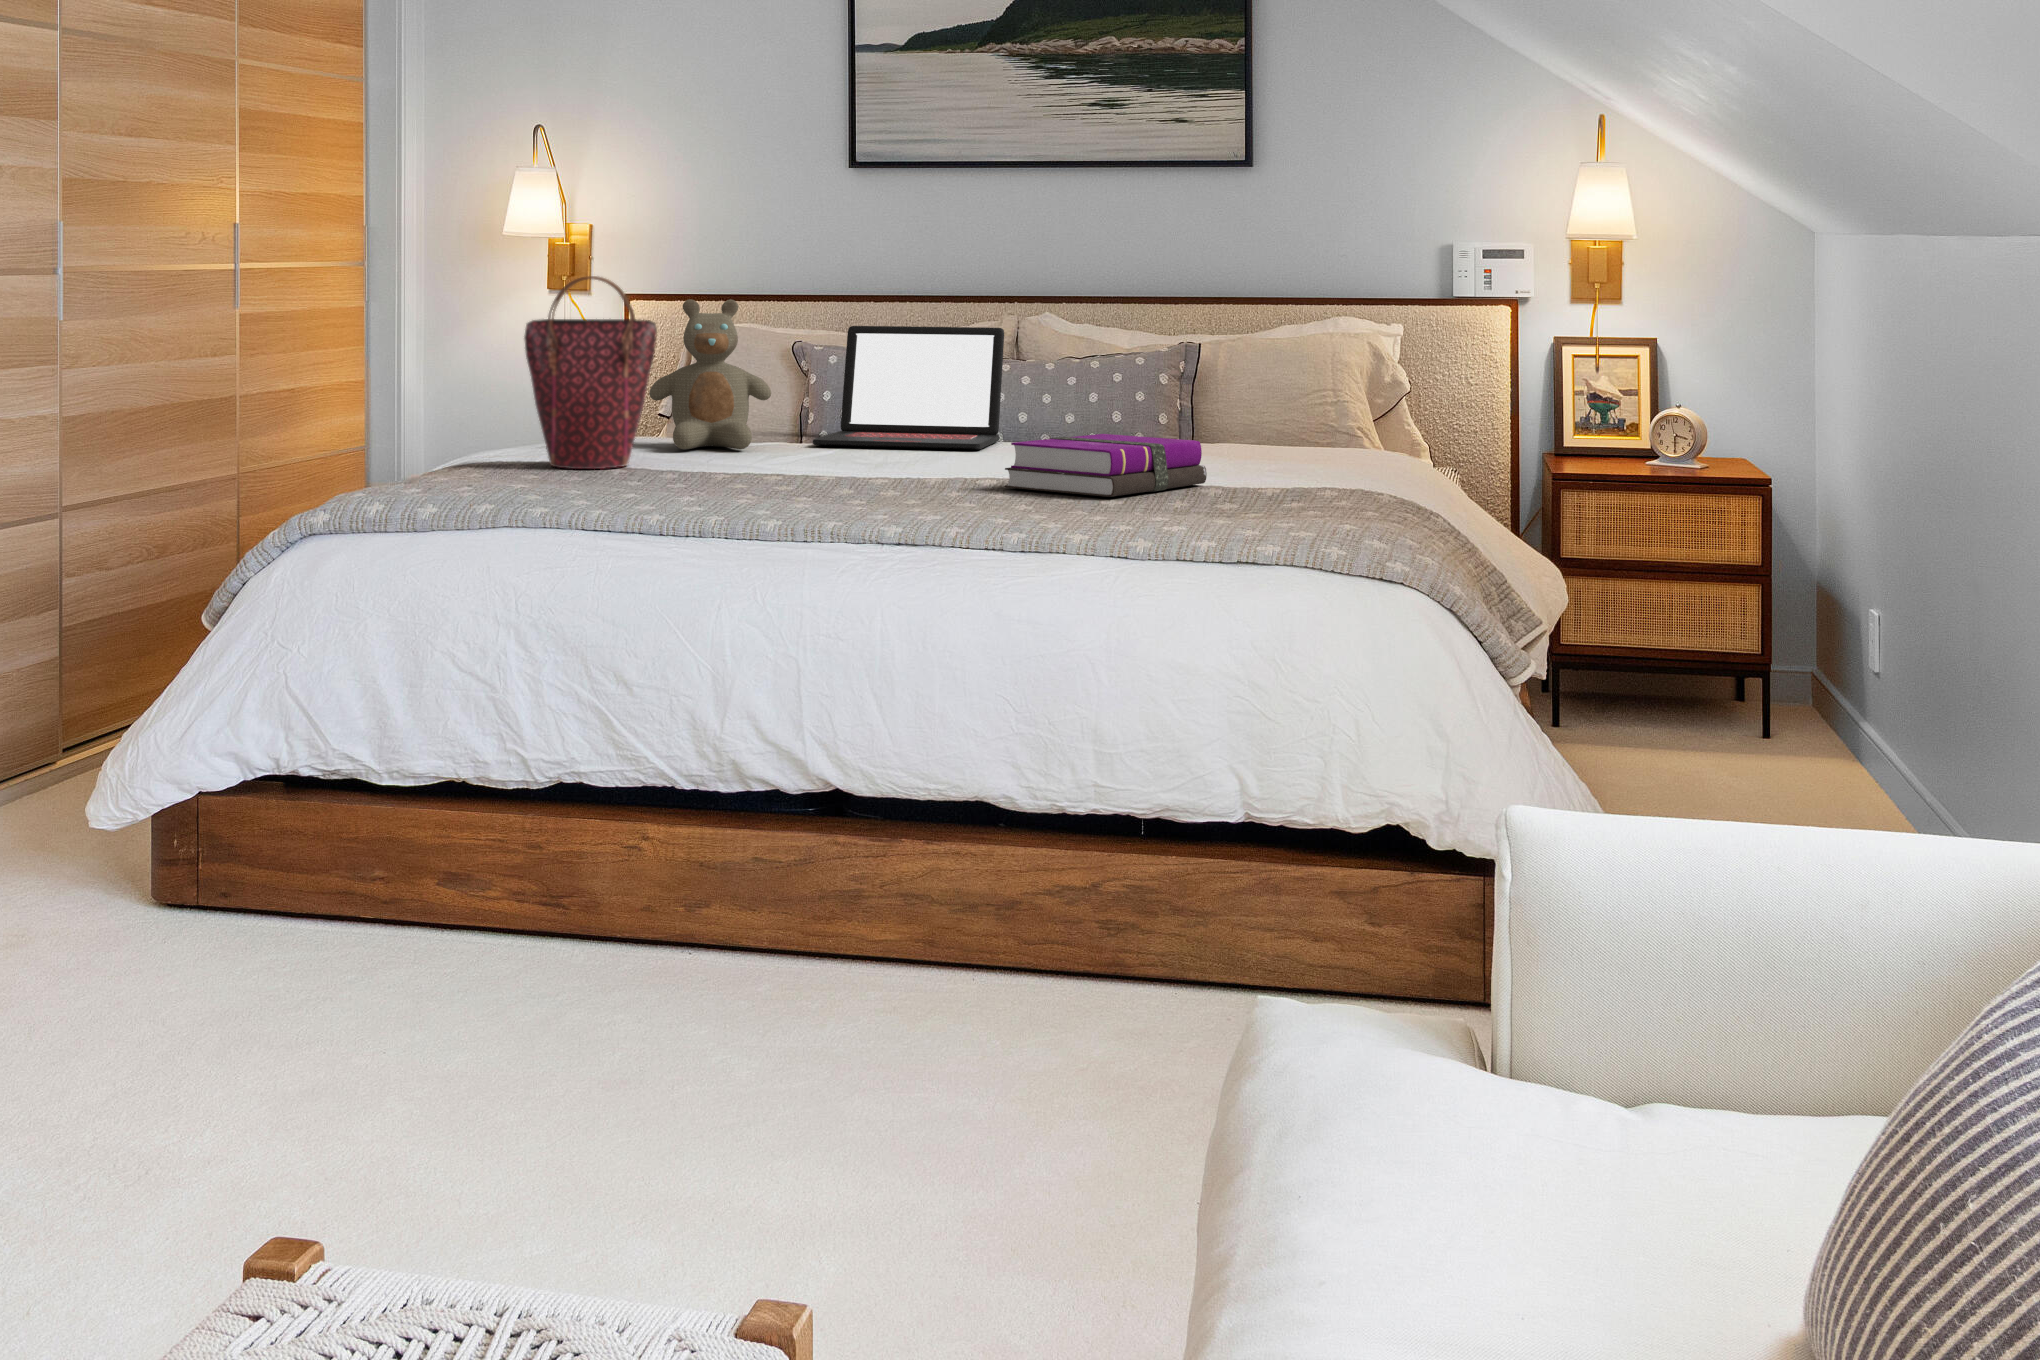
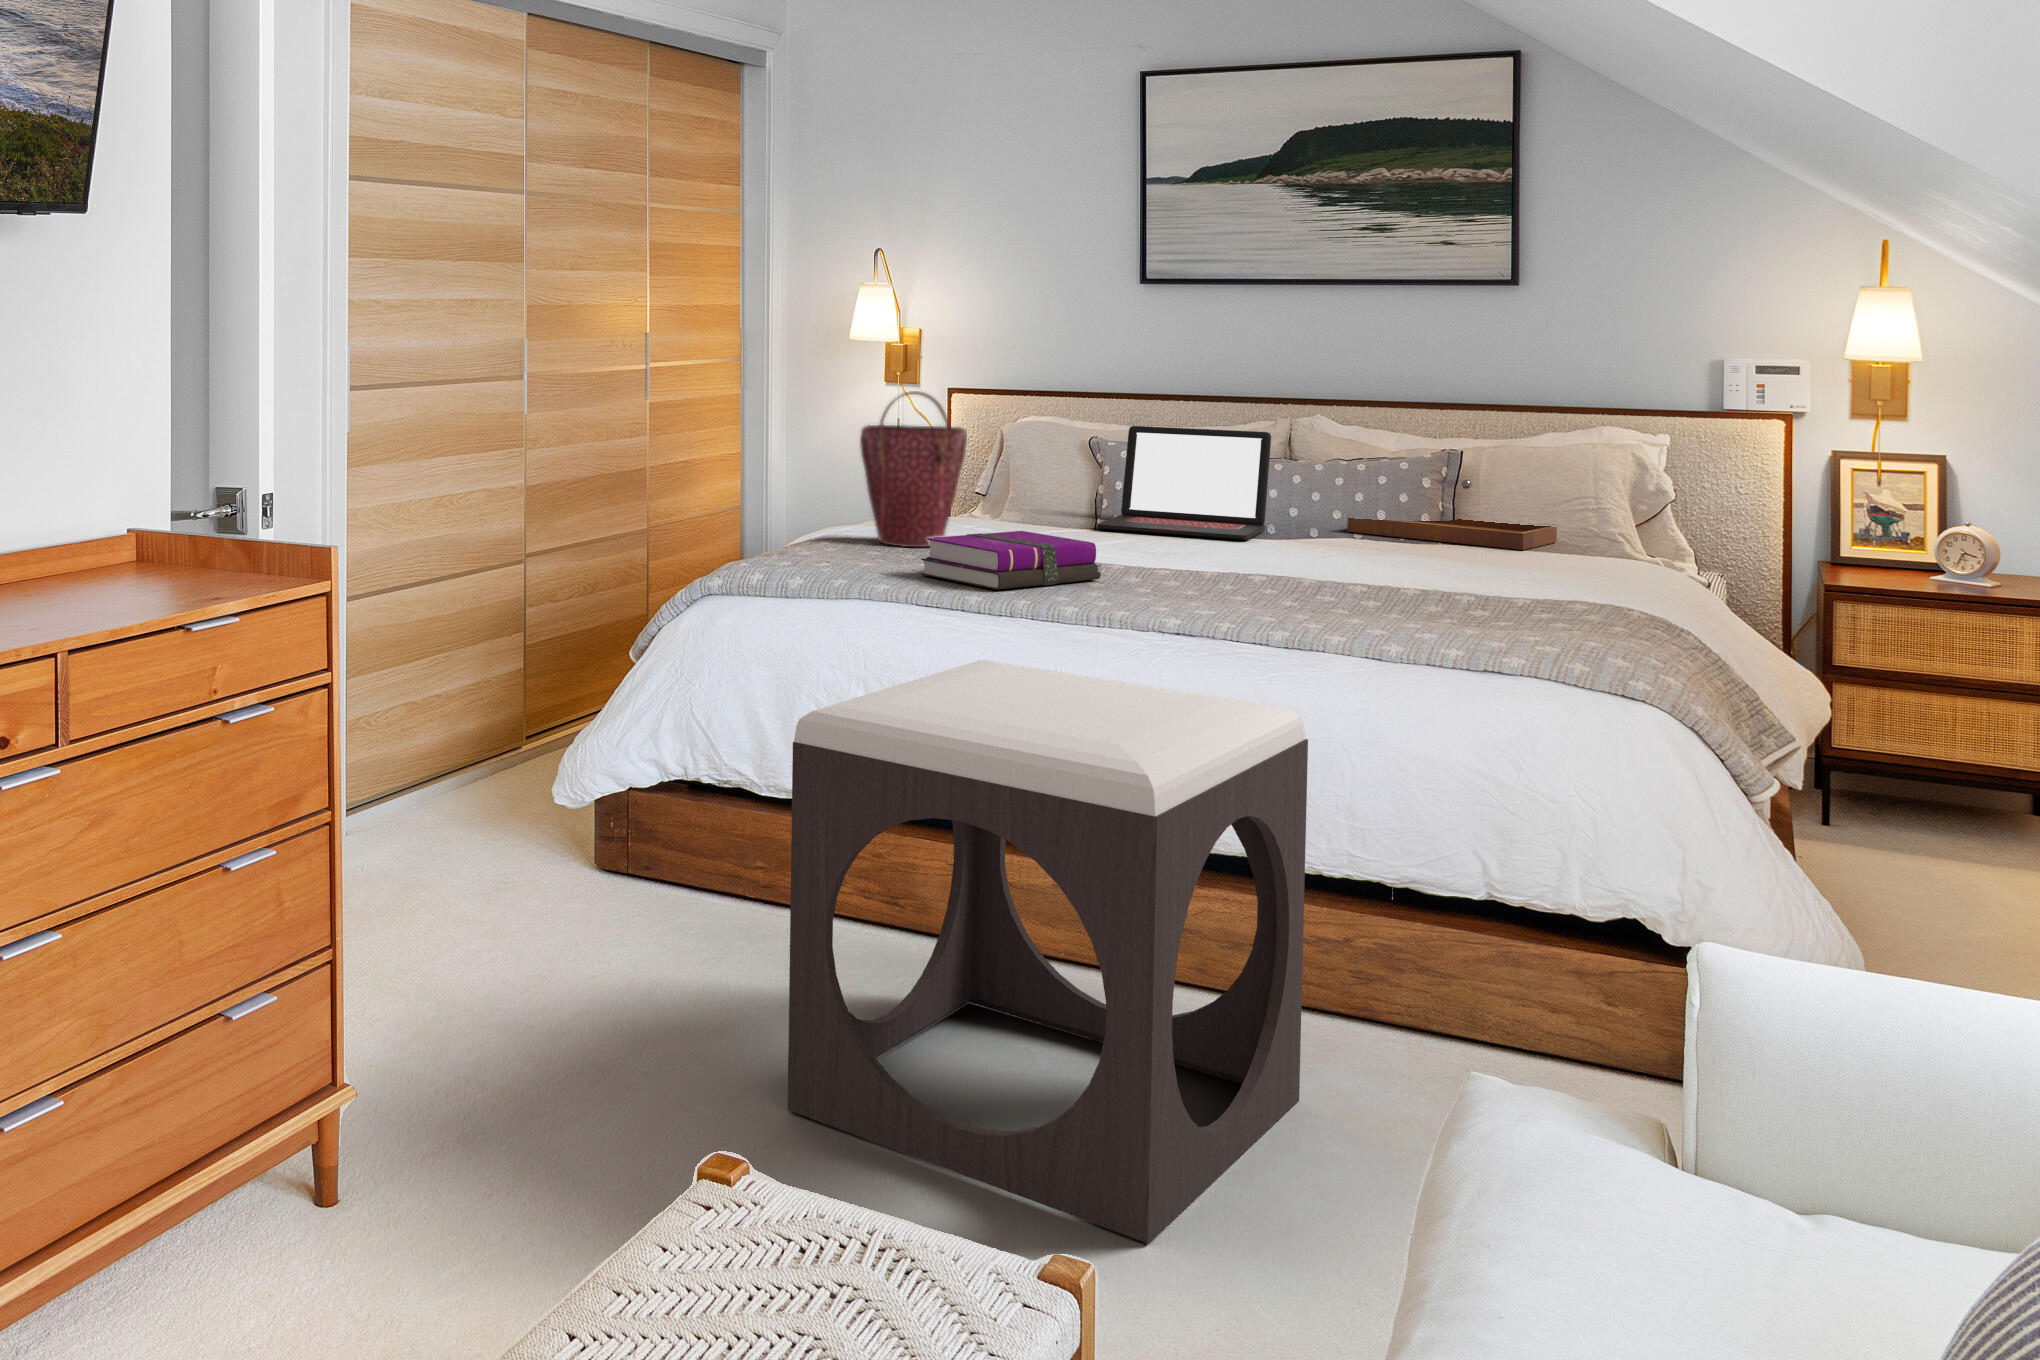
teddy bear: present [649,299,771,450] -> none [958,405,1062,531]
tray: none [1086,375,1297,448] -> present [1347,480,1557,550]
hardback book: present [1005,434,1207,497] -> present [921,531,1101,589]
footstool: none [414,576,1053,1278] -> present [788,660,1308,1243]

